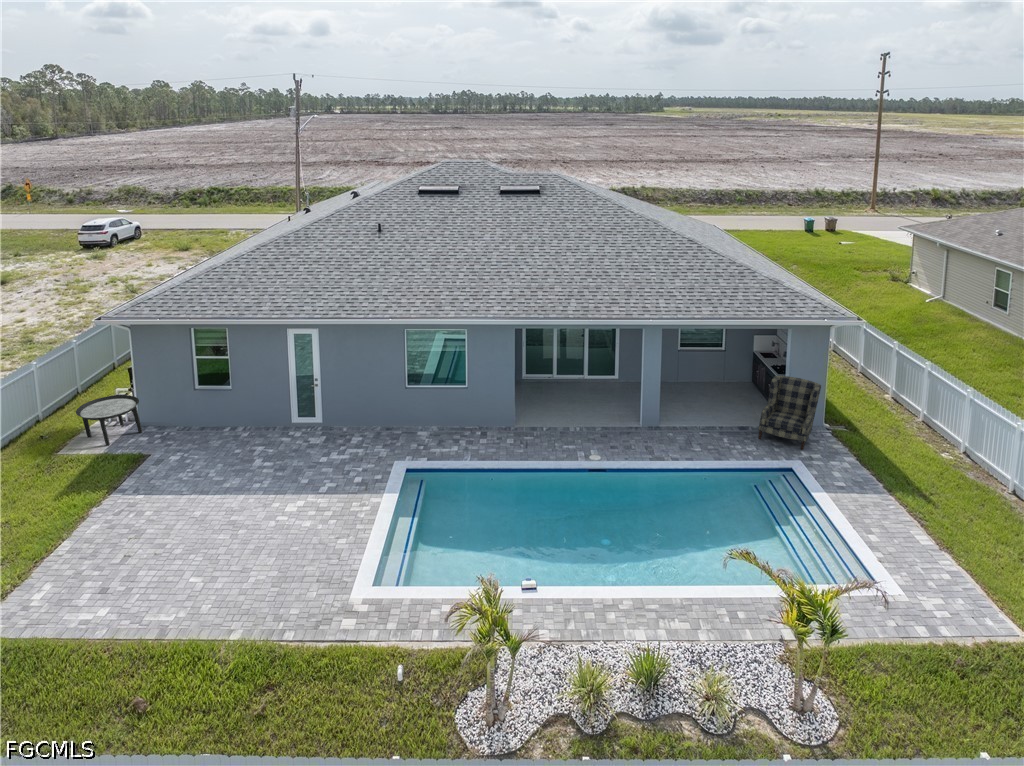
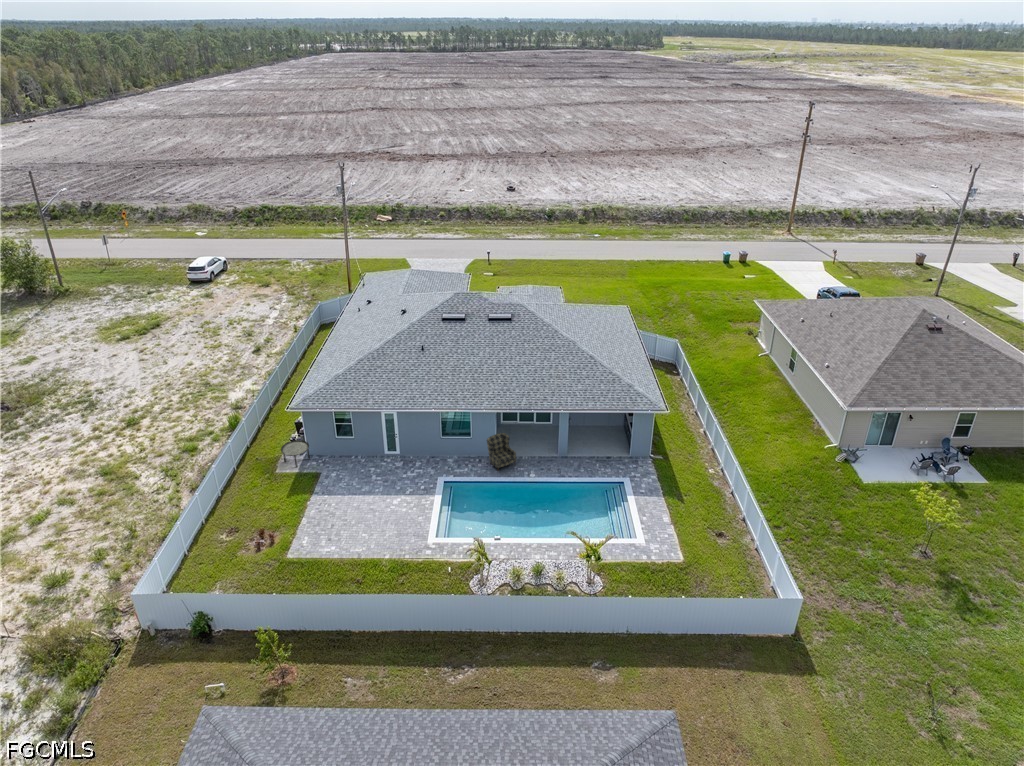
chair: present [758,376,821,450] -> present [487,433,516,471]

